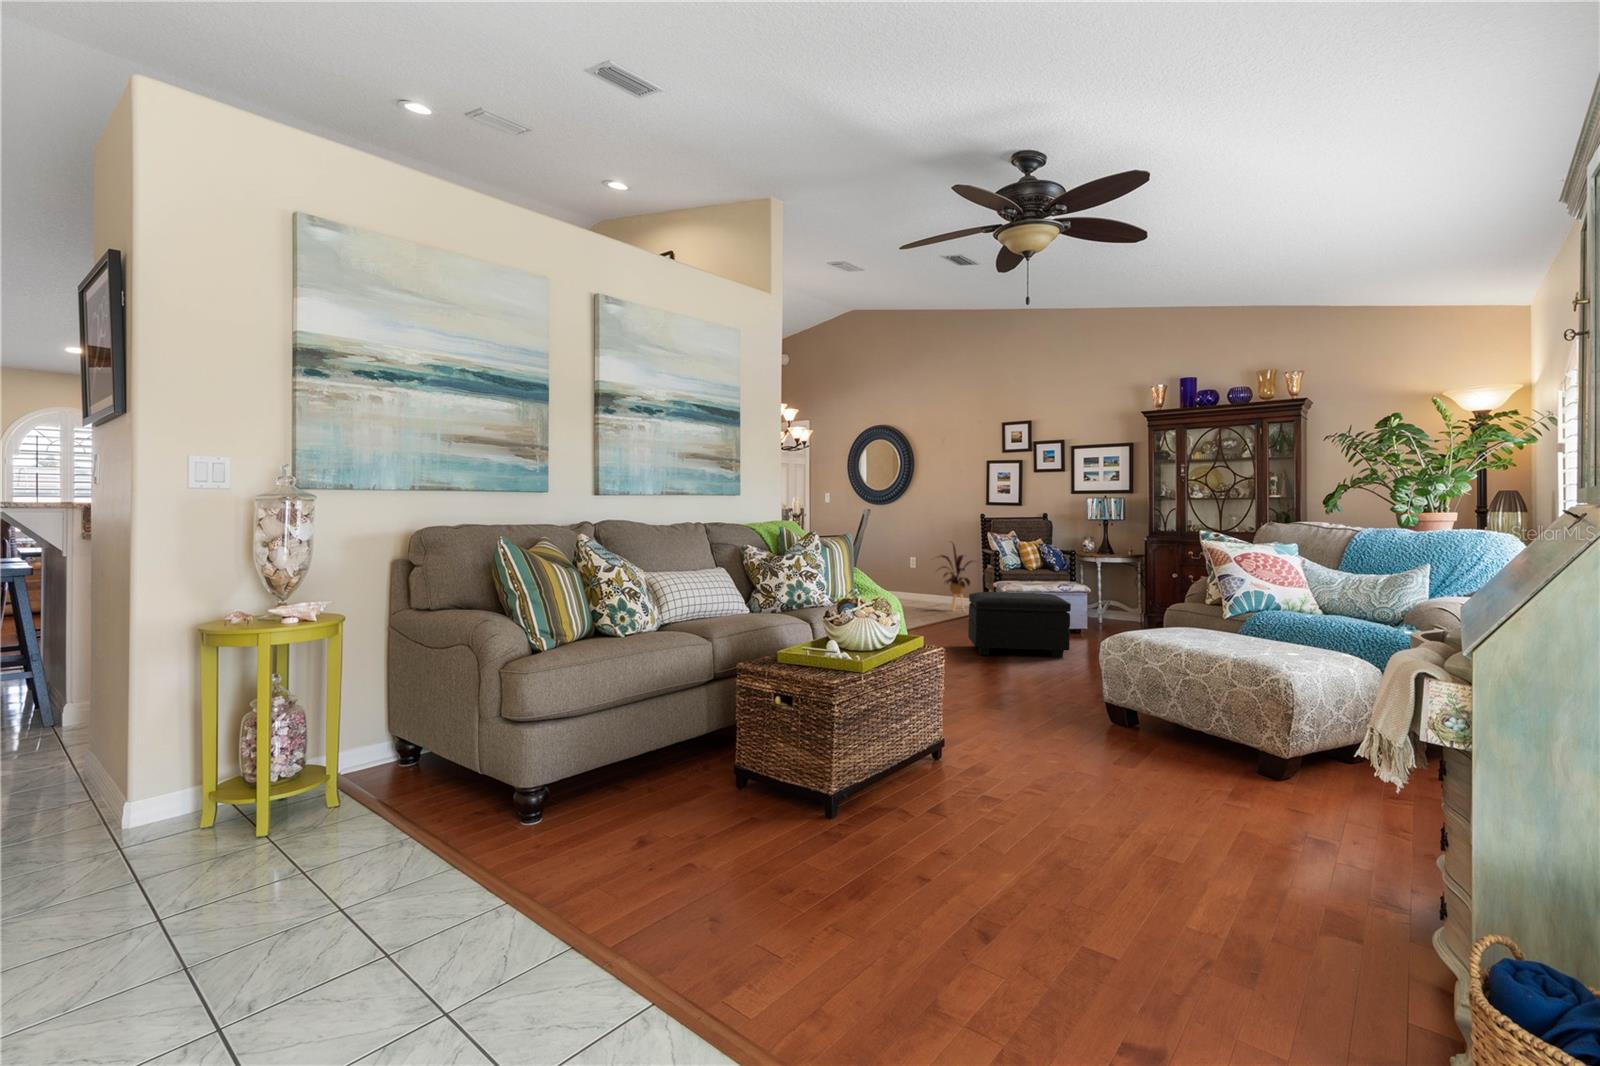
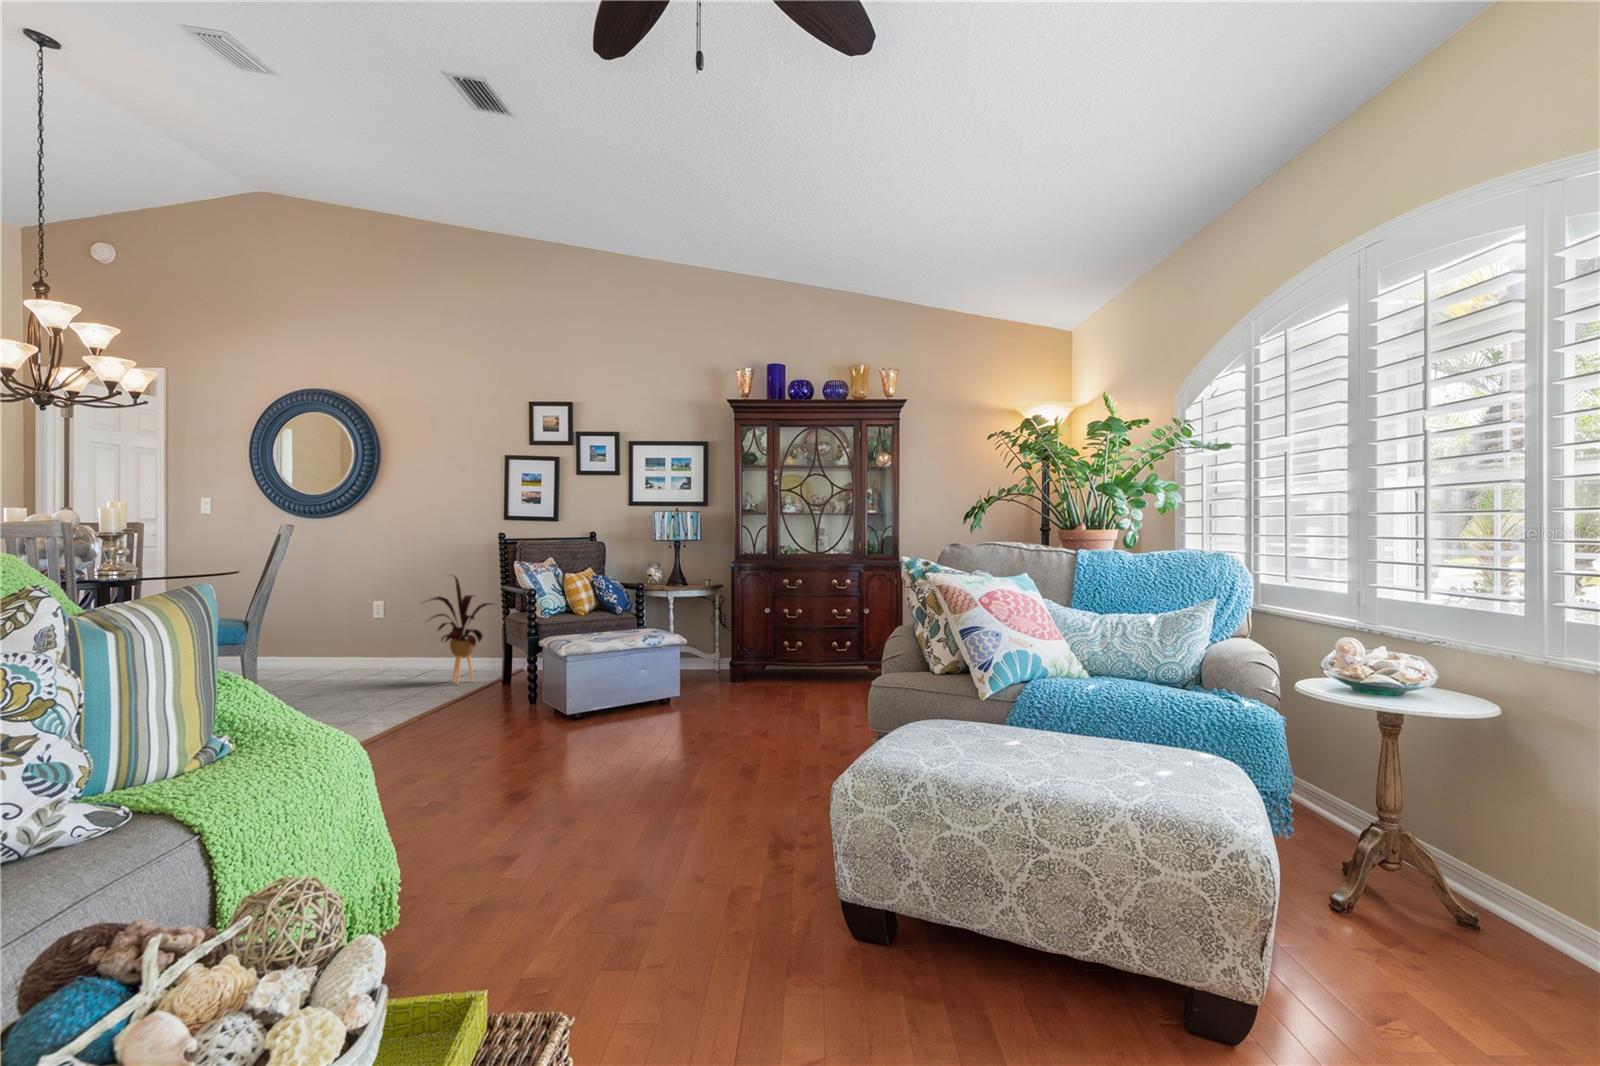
footstool: present [968,592,1071,657] -> none [507,658,687,782]

